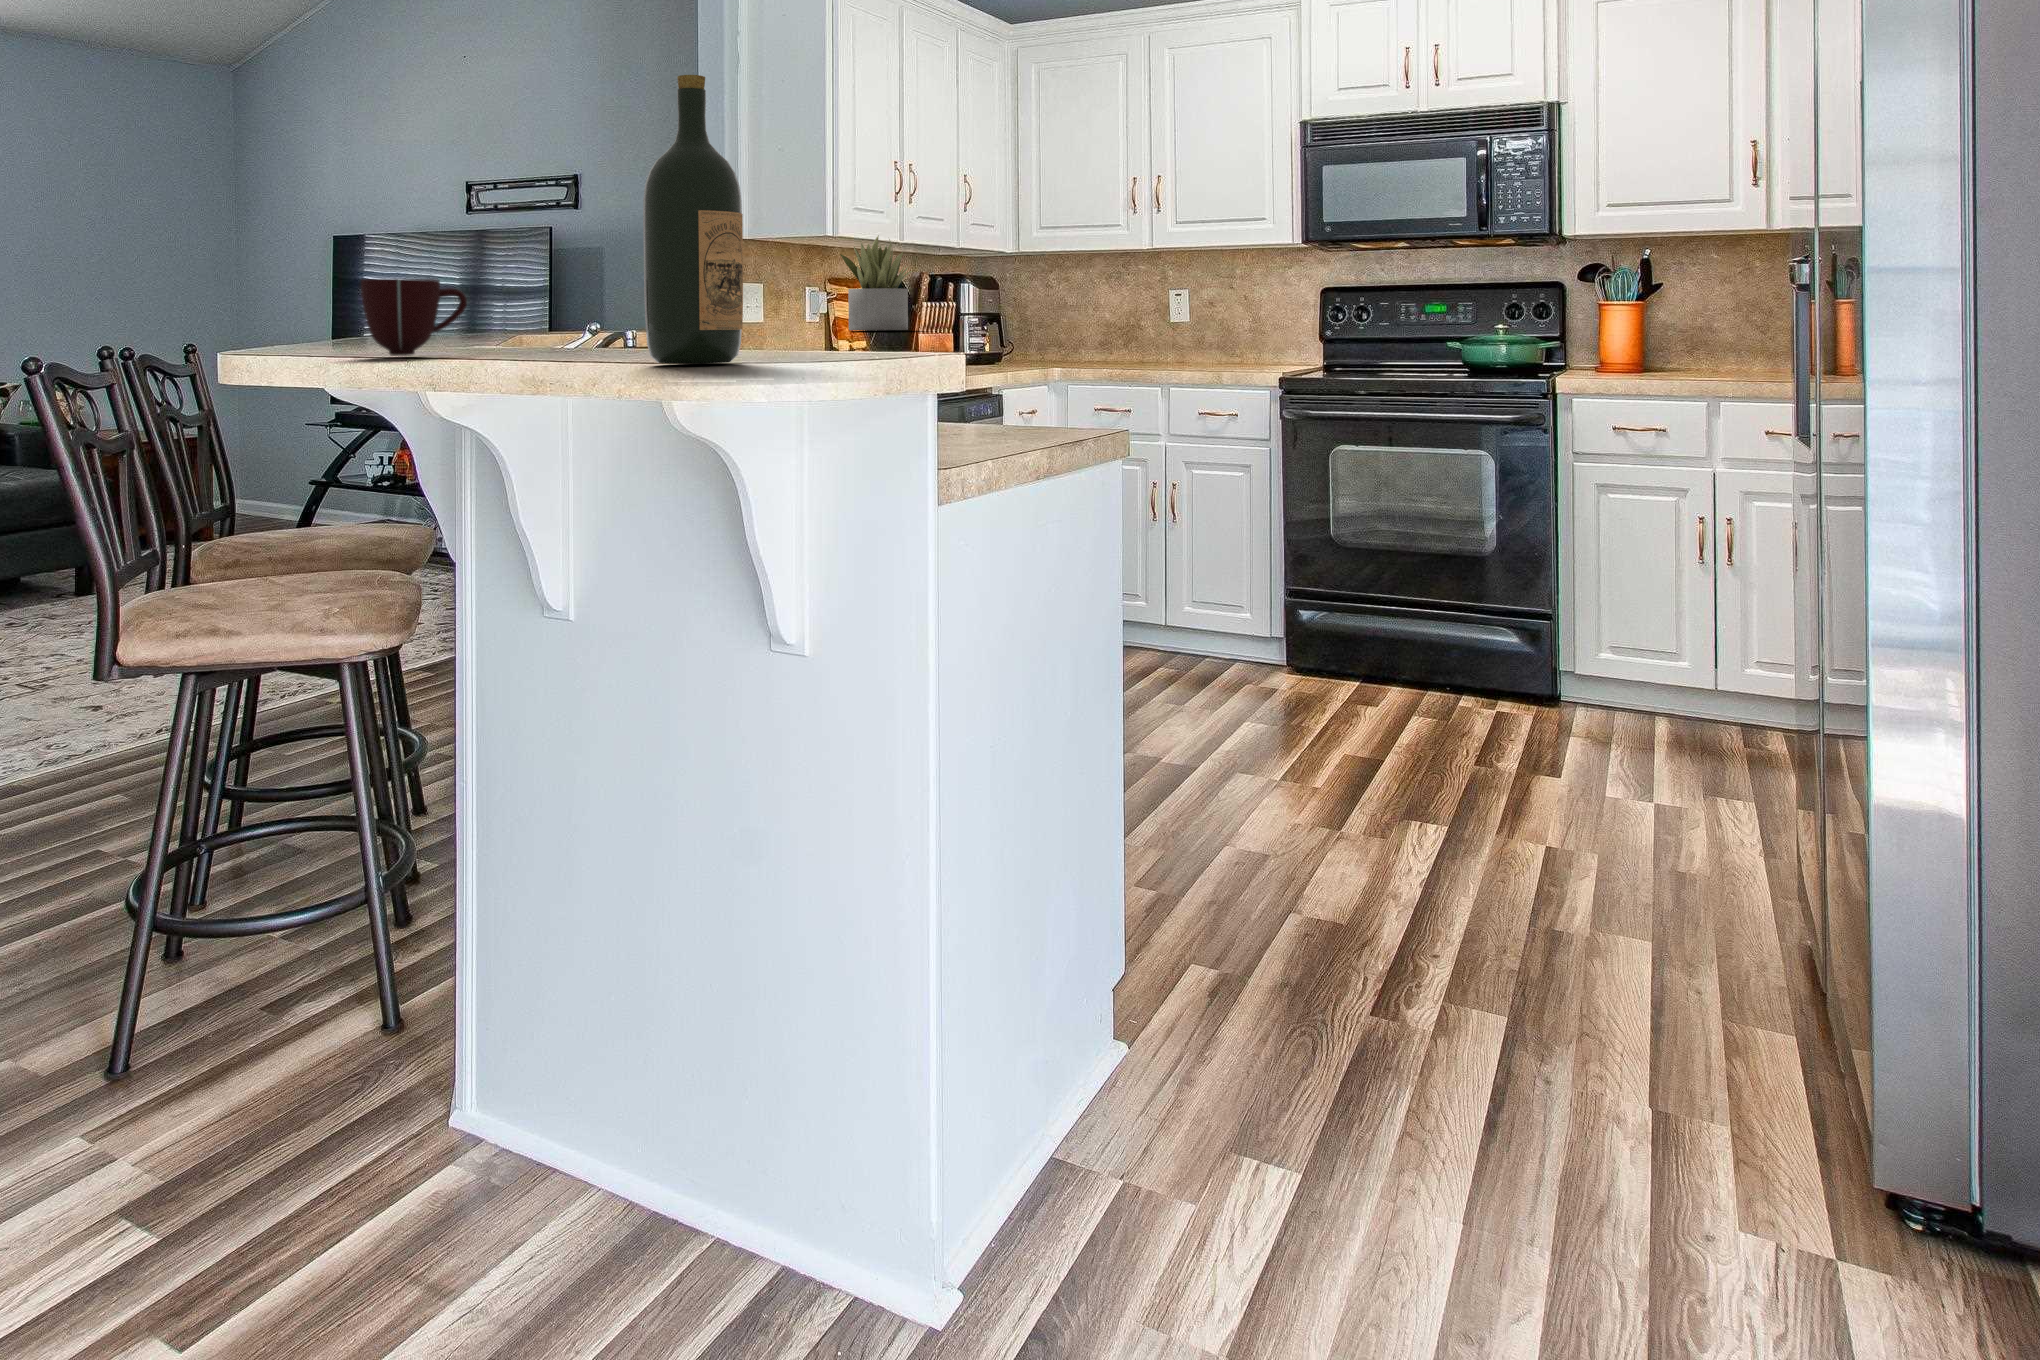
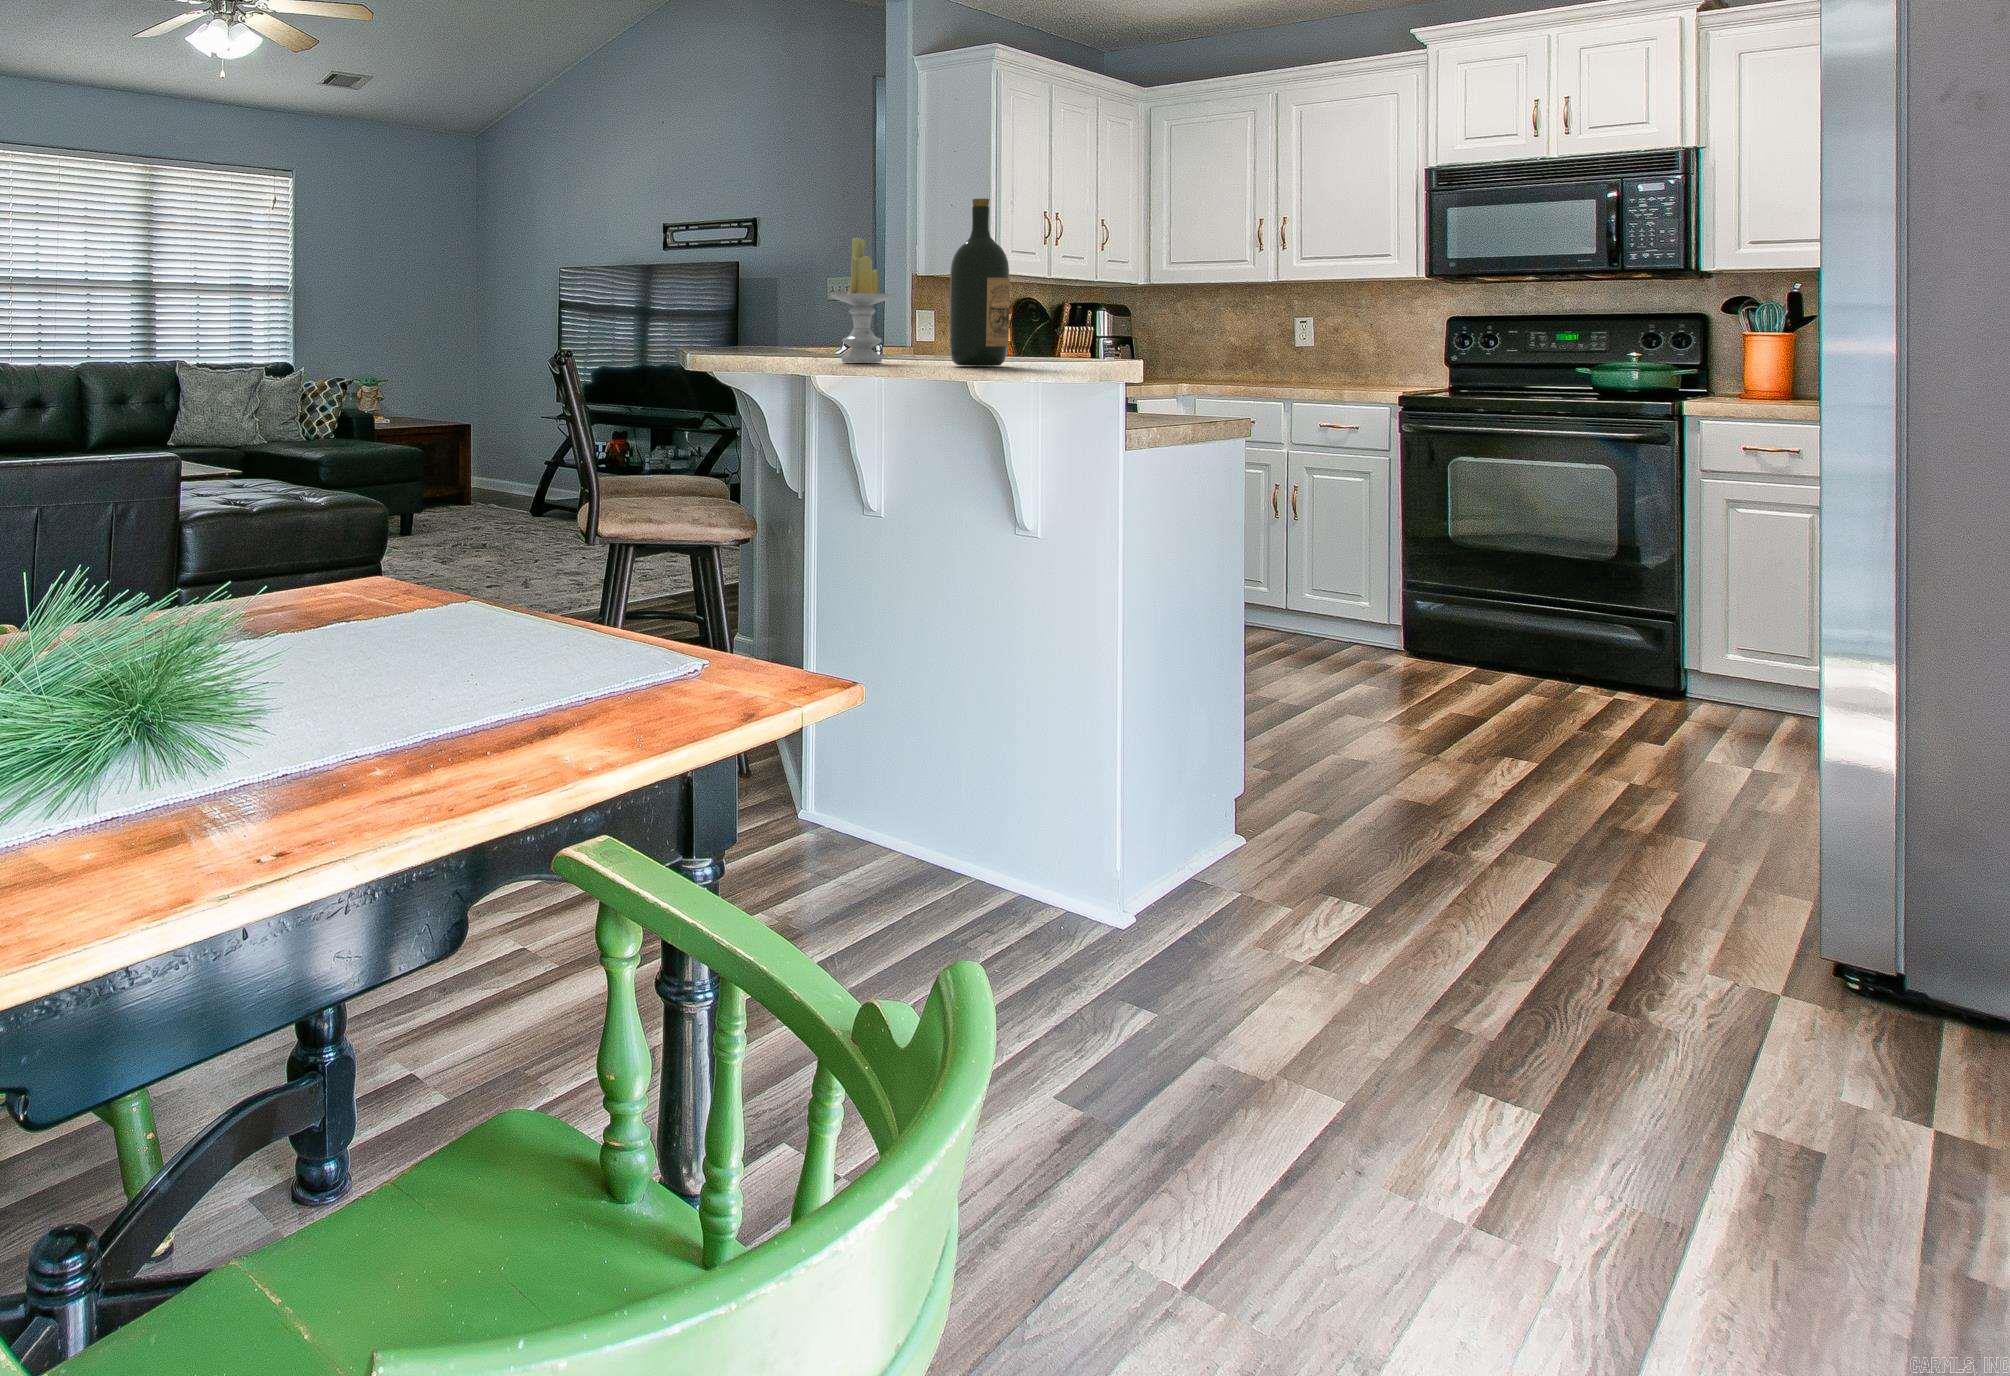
candle: none [472,150,583,360] -> present [830,238,895,362]
succulent plant: present [840,235,912,330] -> none [1019,277,1076,349]
mug: present [361,279,467,356] -> none [746,313,807,359]

